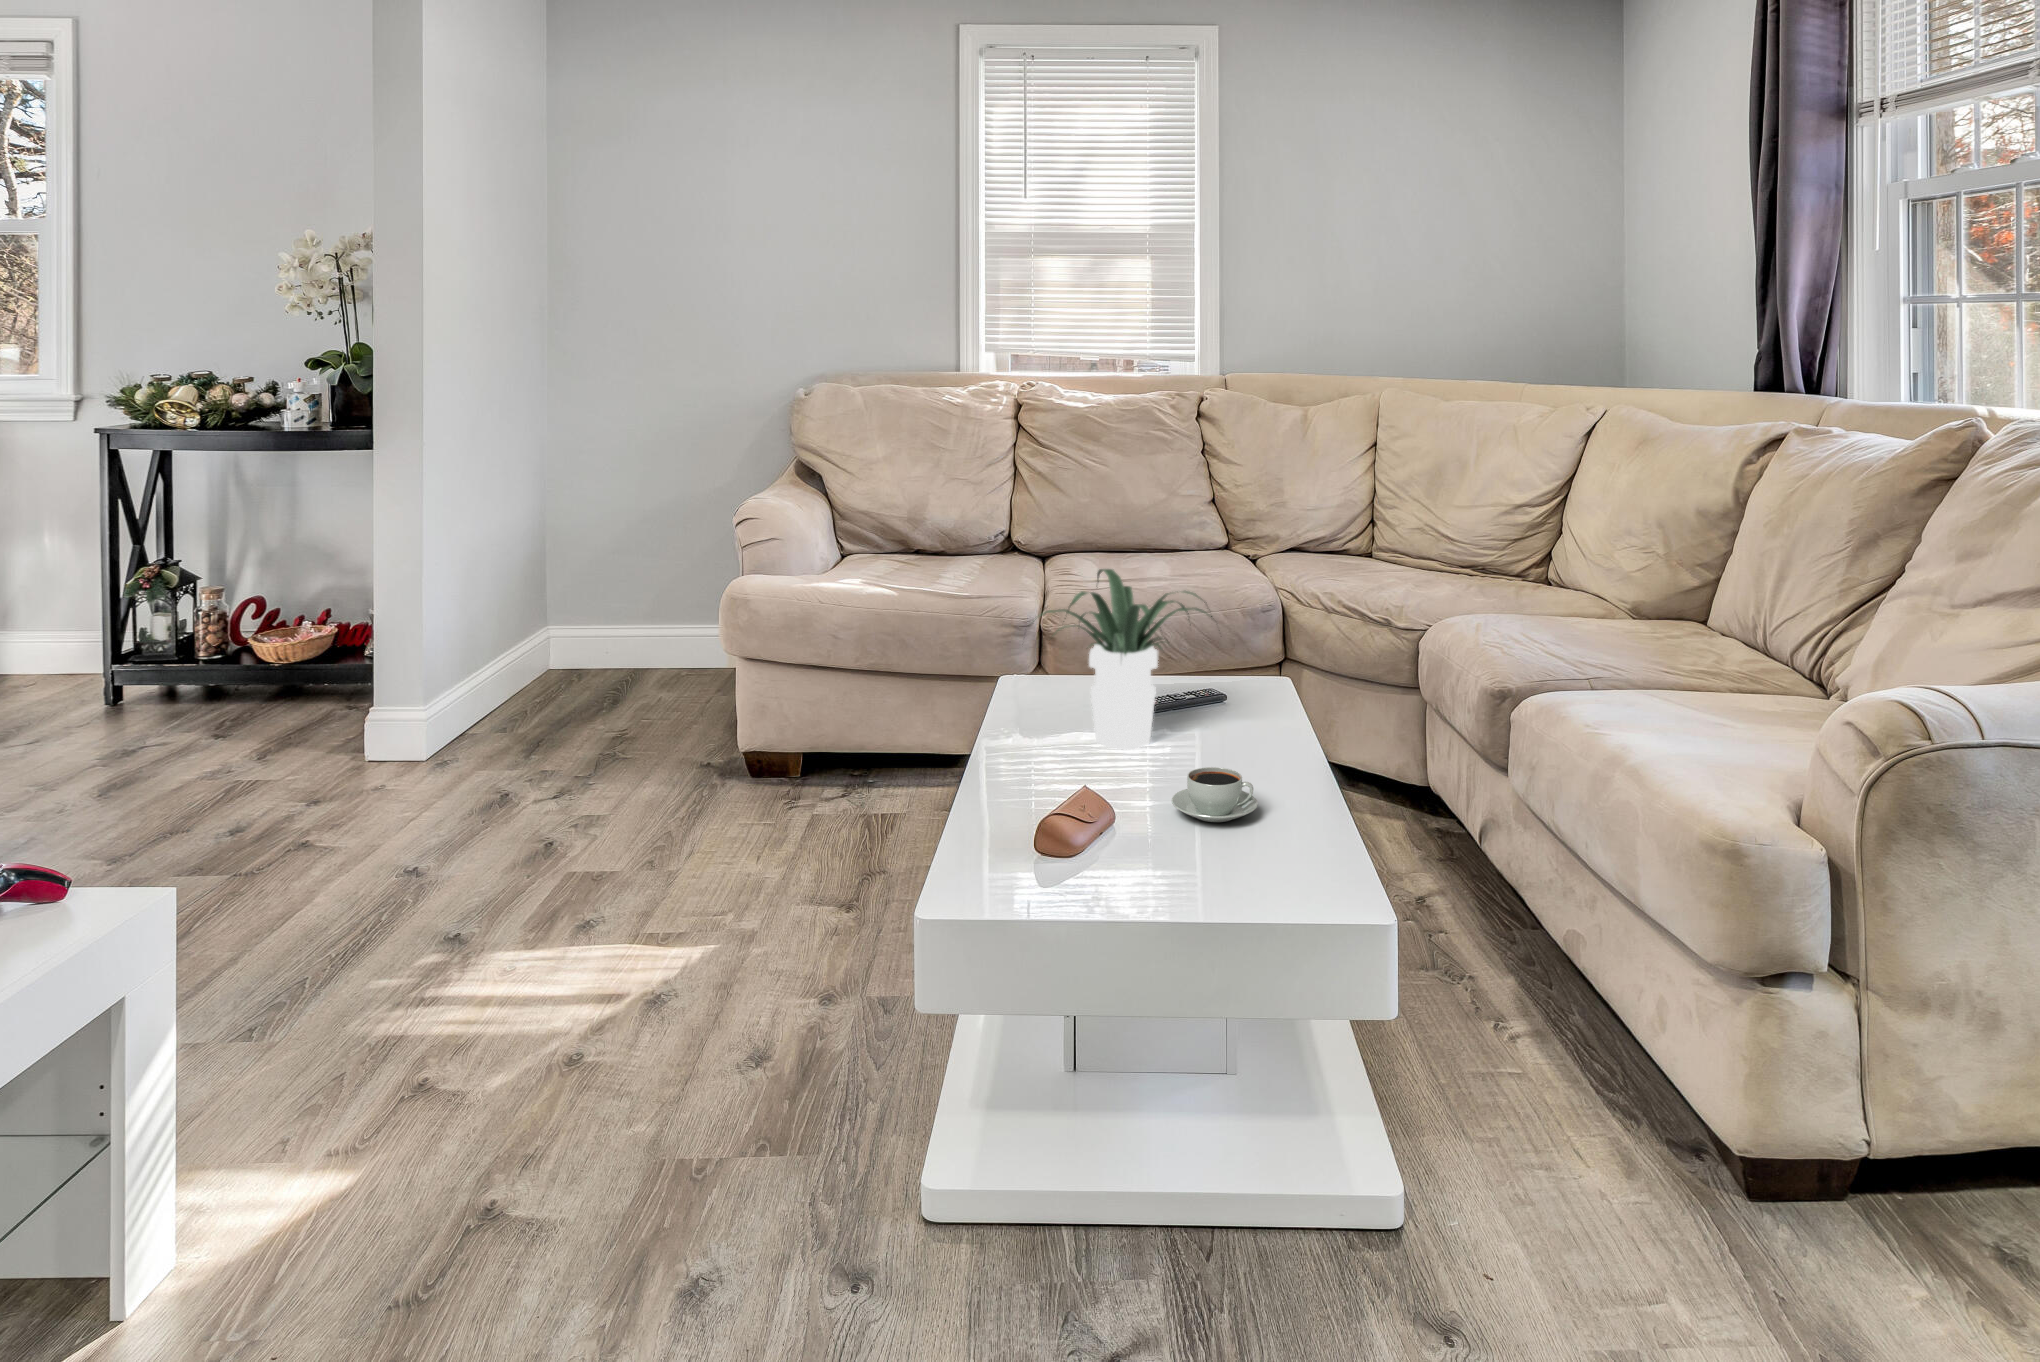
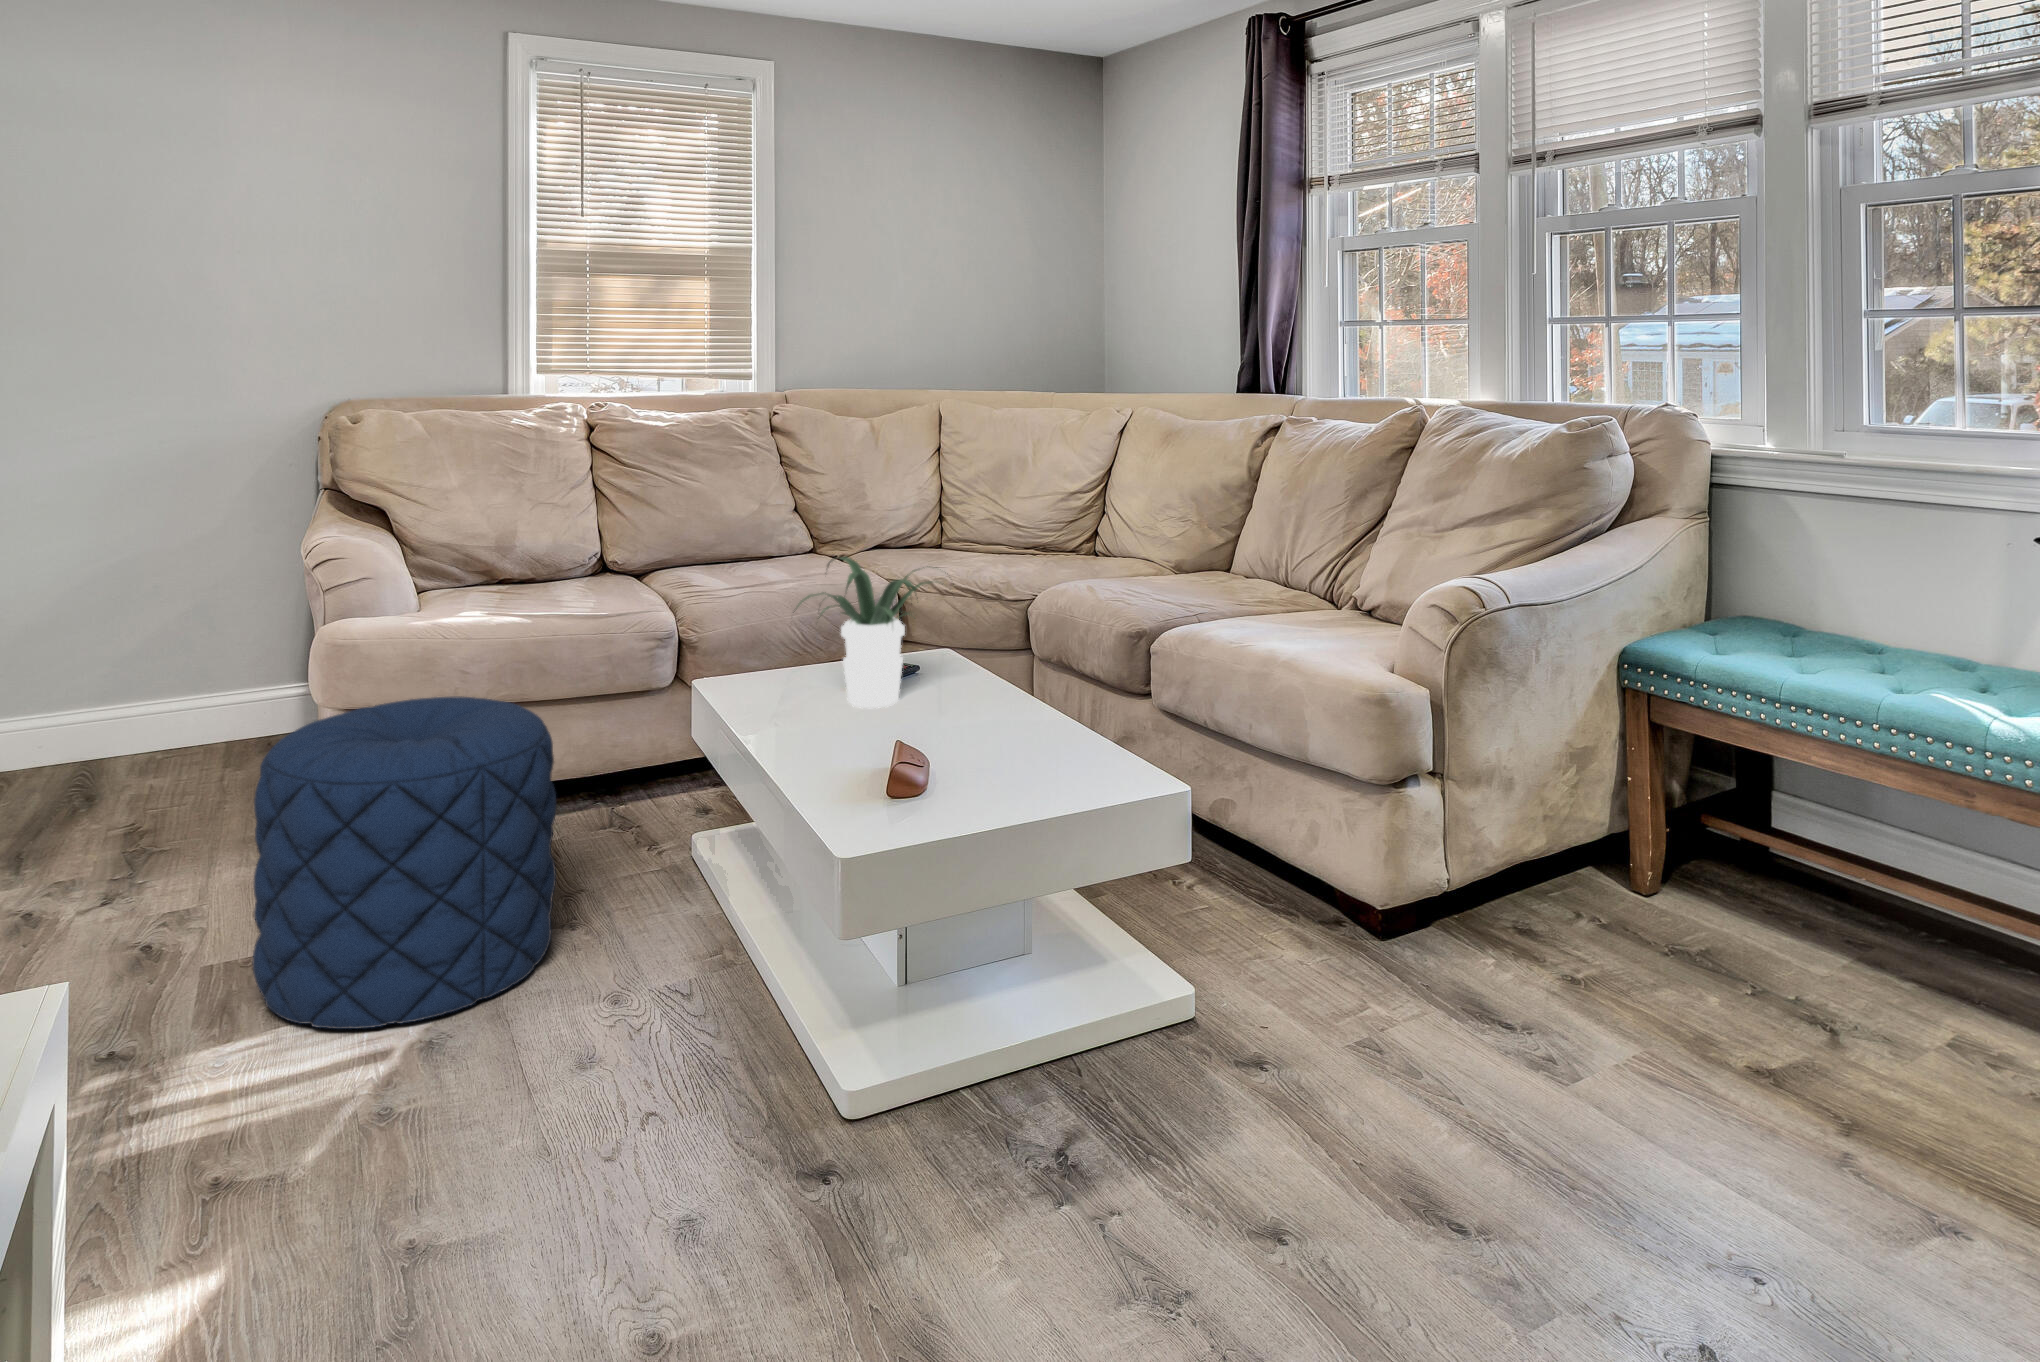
pouf: none [529,672,809,998] -> present [252,696,556,1029]
coffee cup: present [1171,767,1258,822] -> none [965,701,1035,742]

